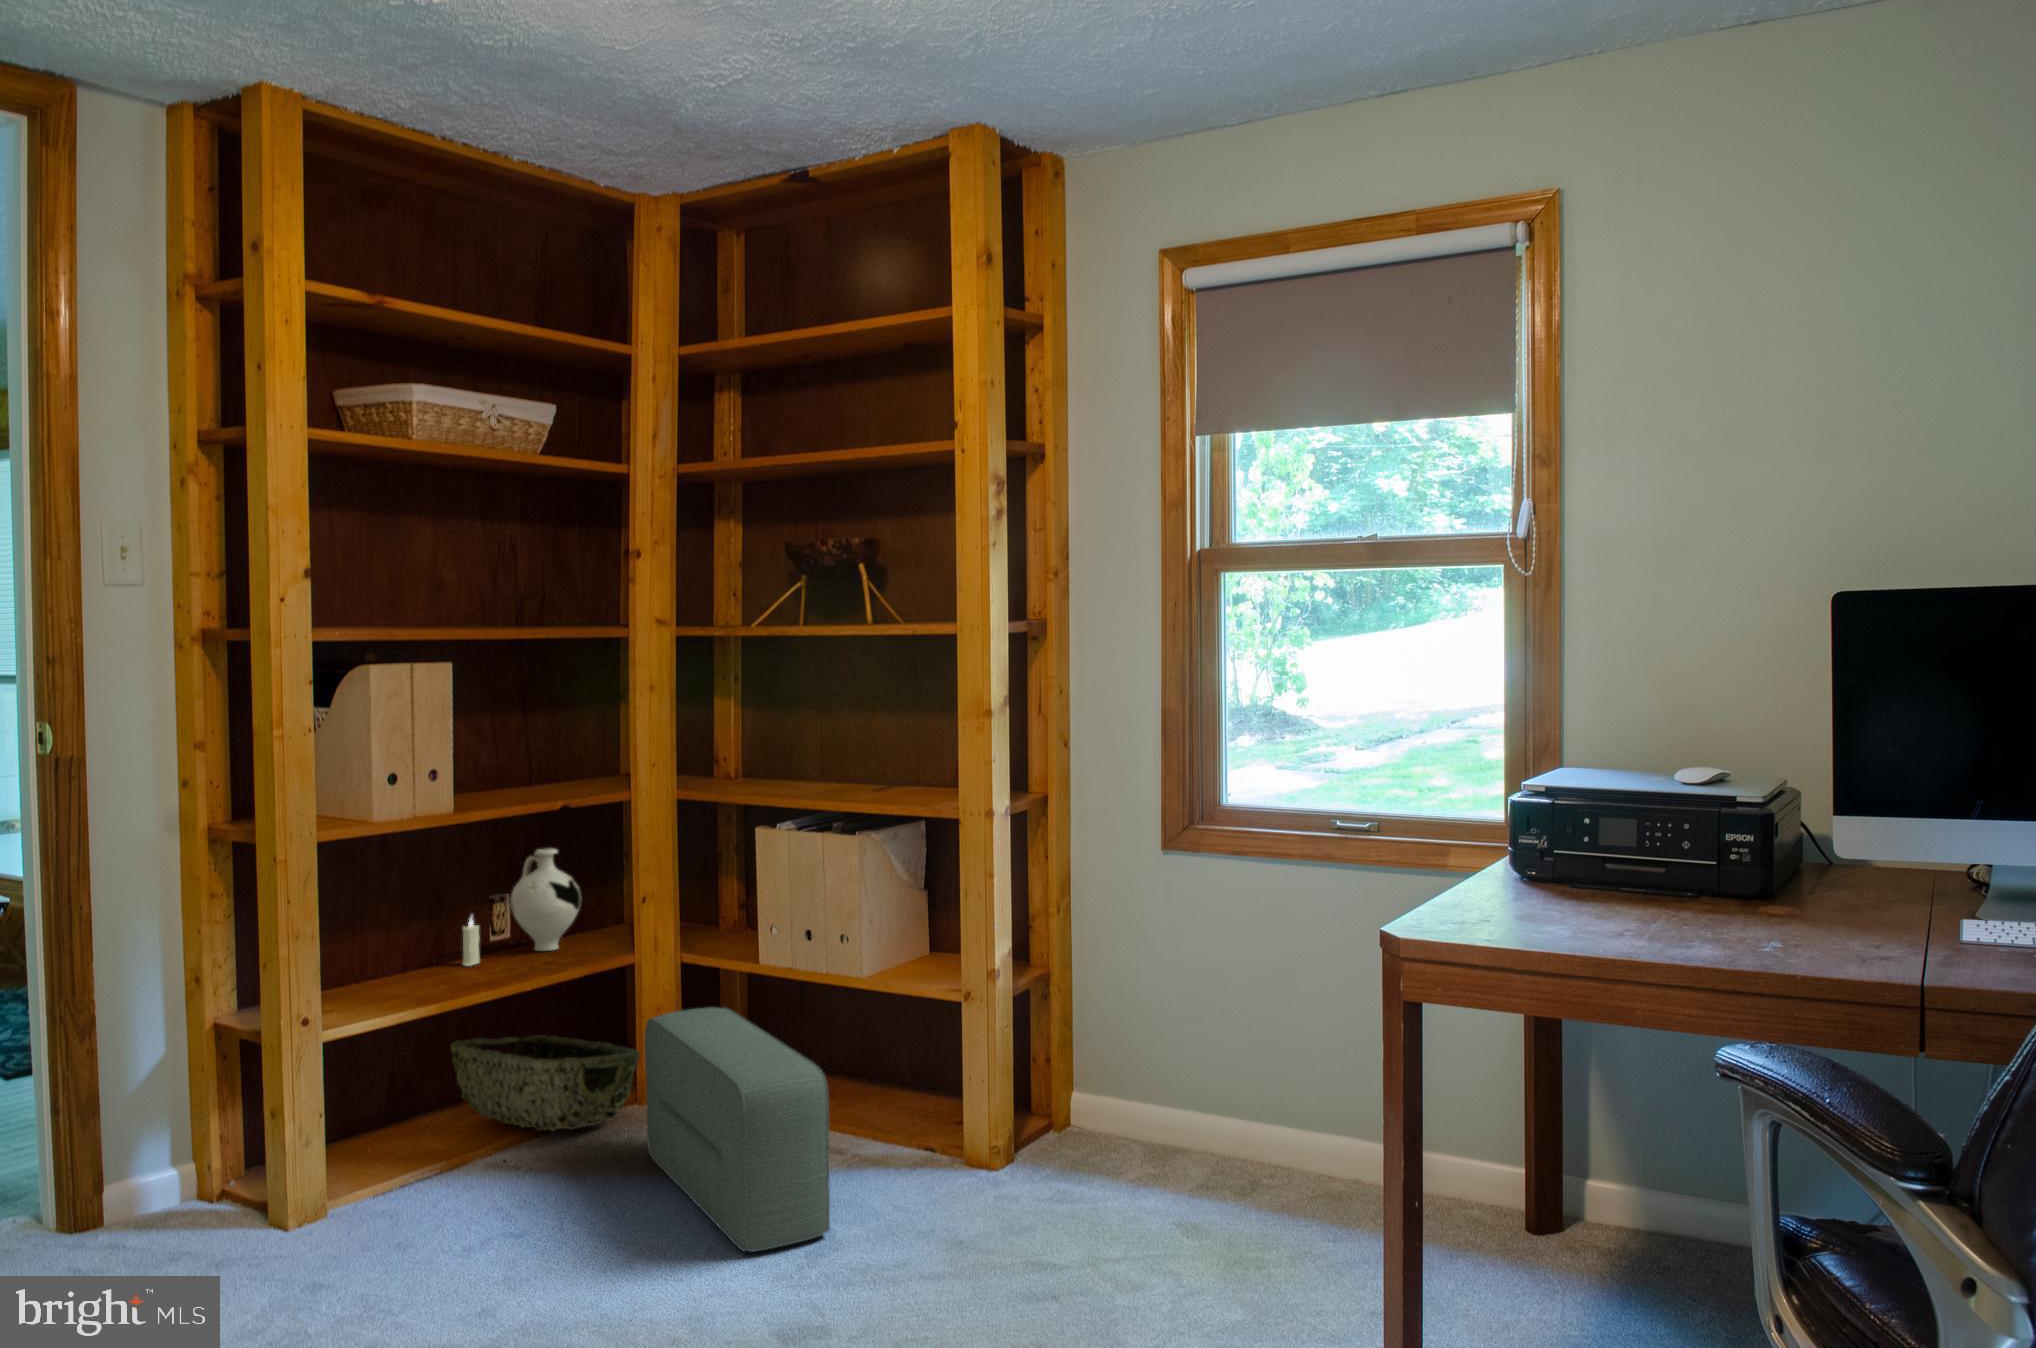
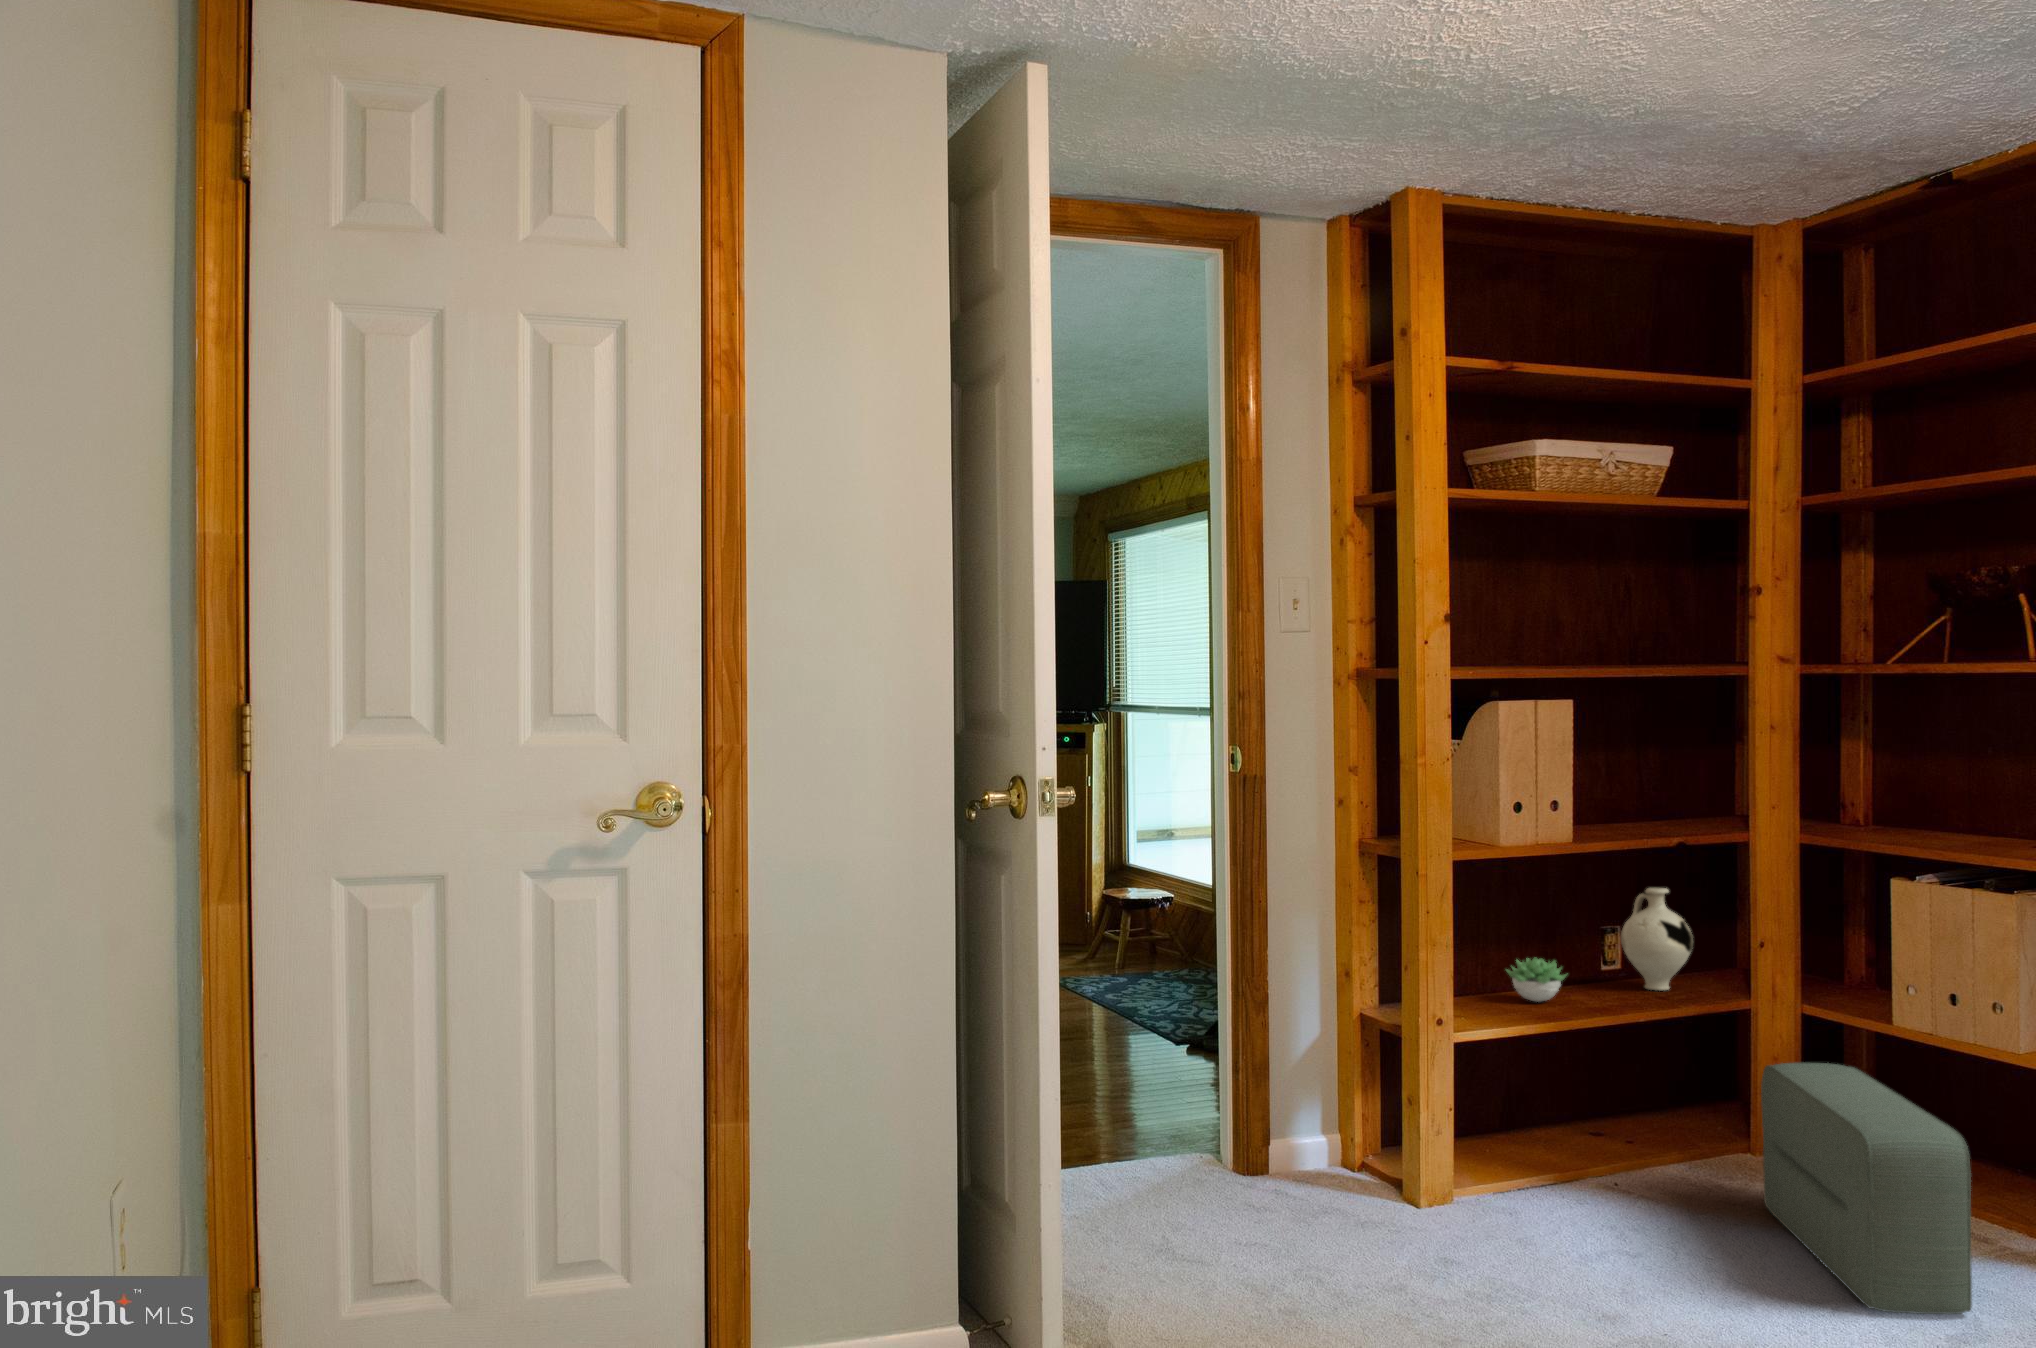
candle: present [462,917,480,966] -> none [1574,945,1591,994]
succulent plant: none [386,934,455,981] -> present [1506,958,1567,1002]
woven basket: present [451,1035,640,1131] -> none [1563,1066,1756,1172]

